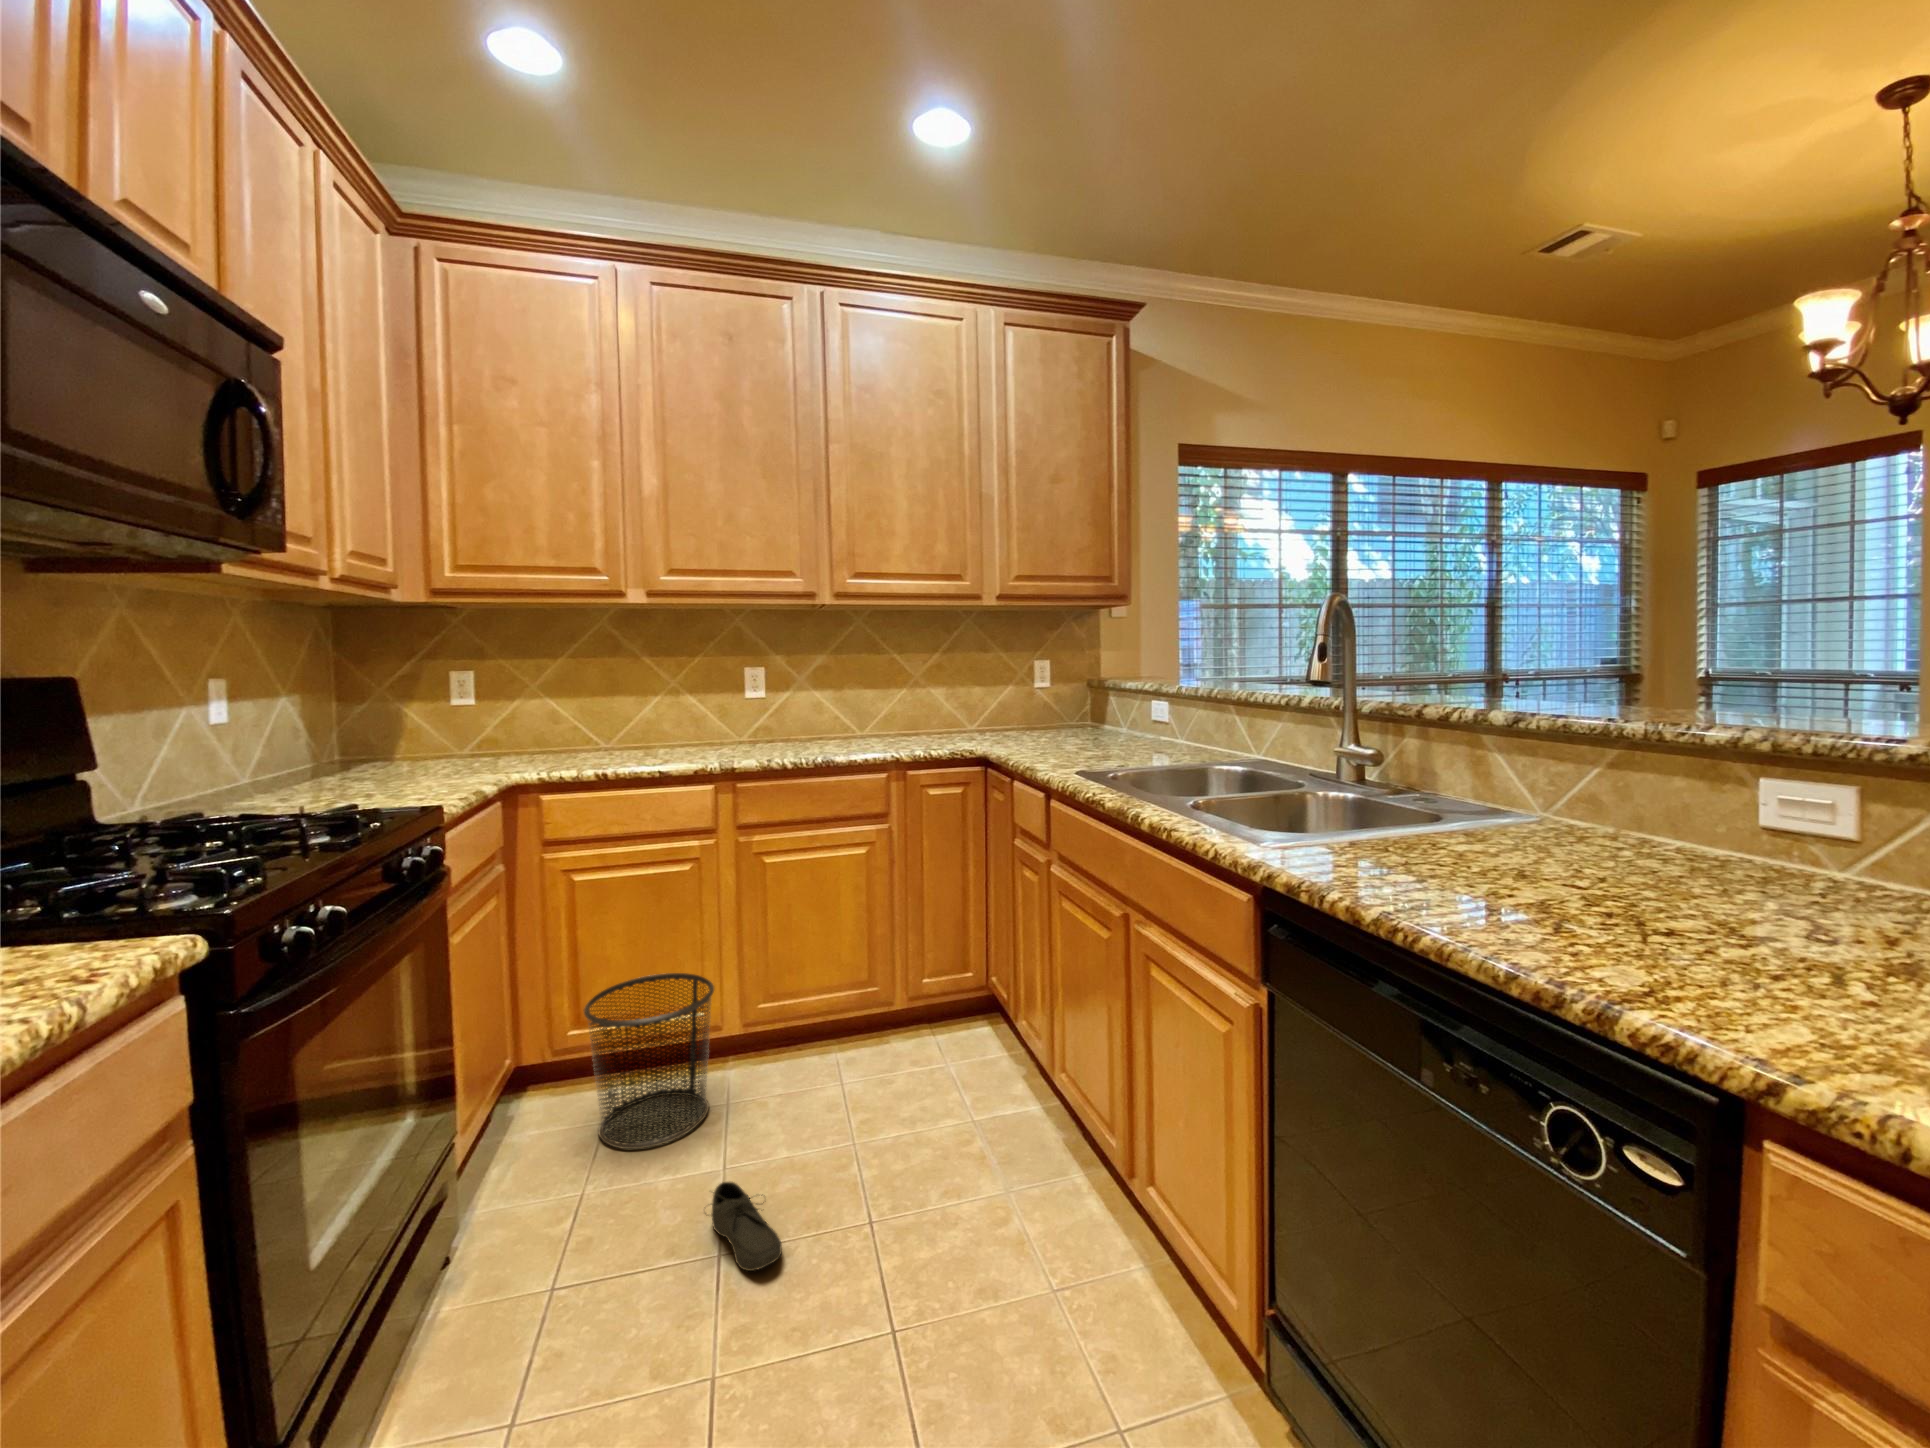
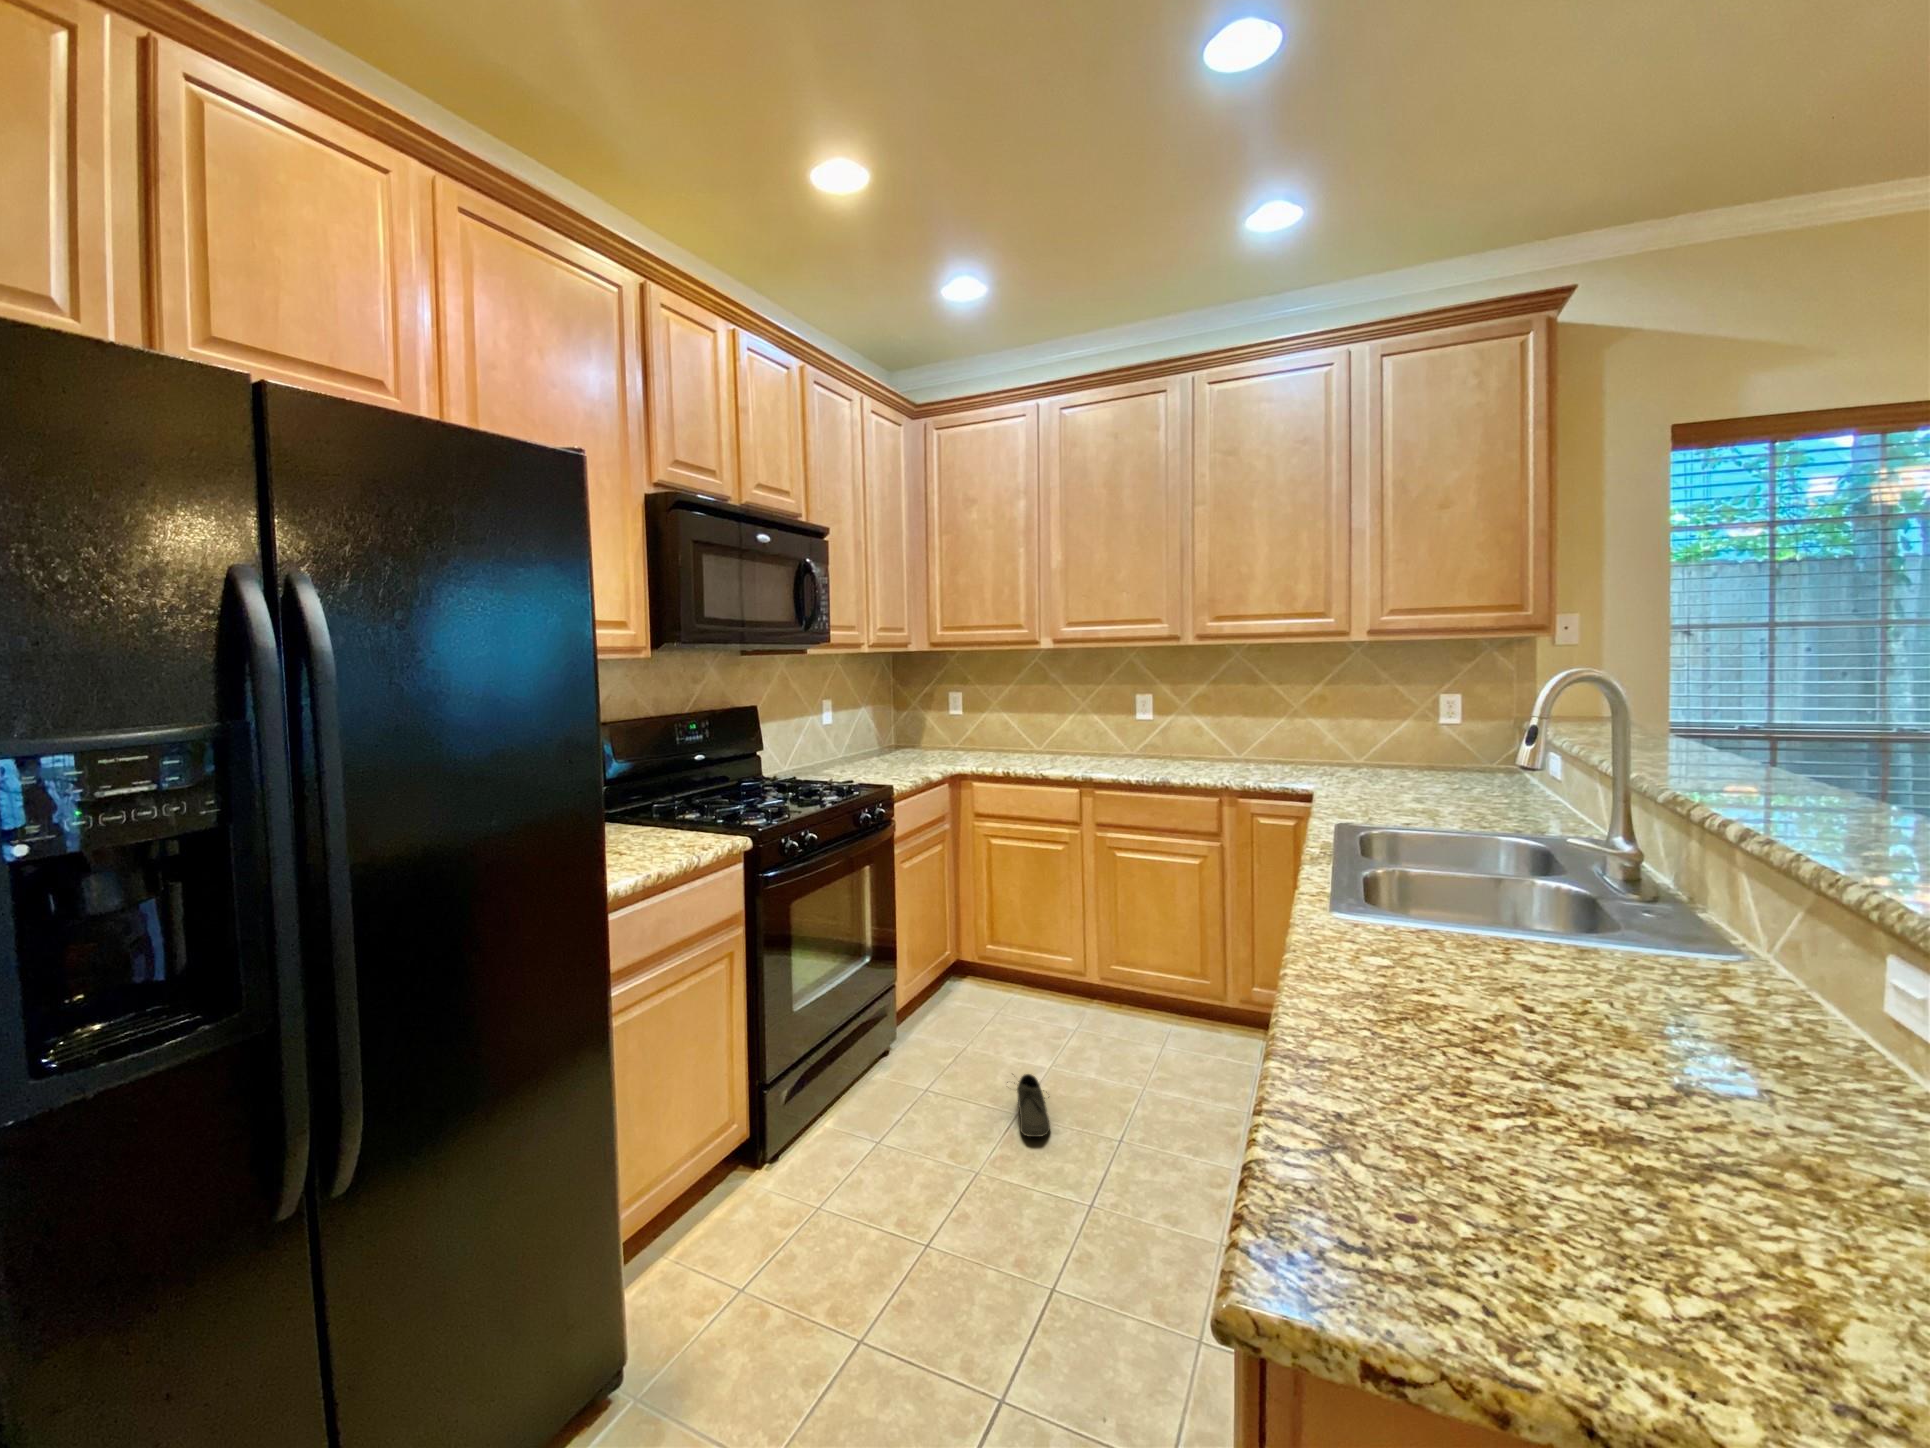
waste bin: present [584,973,714,1149] -> none [979,921,1065,1040]

